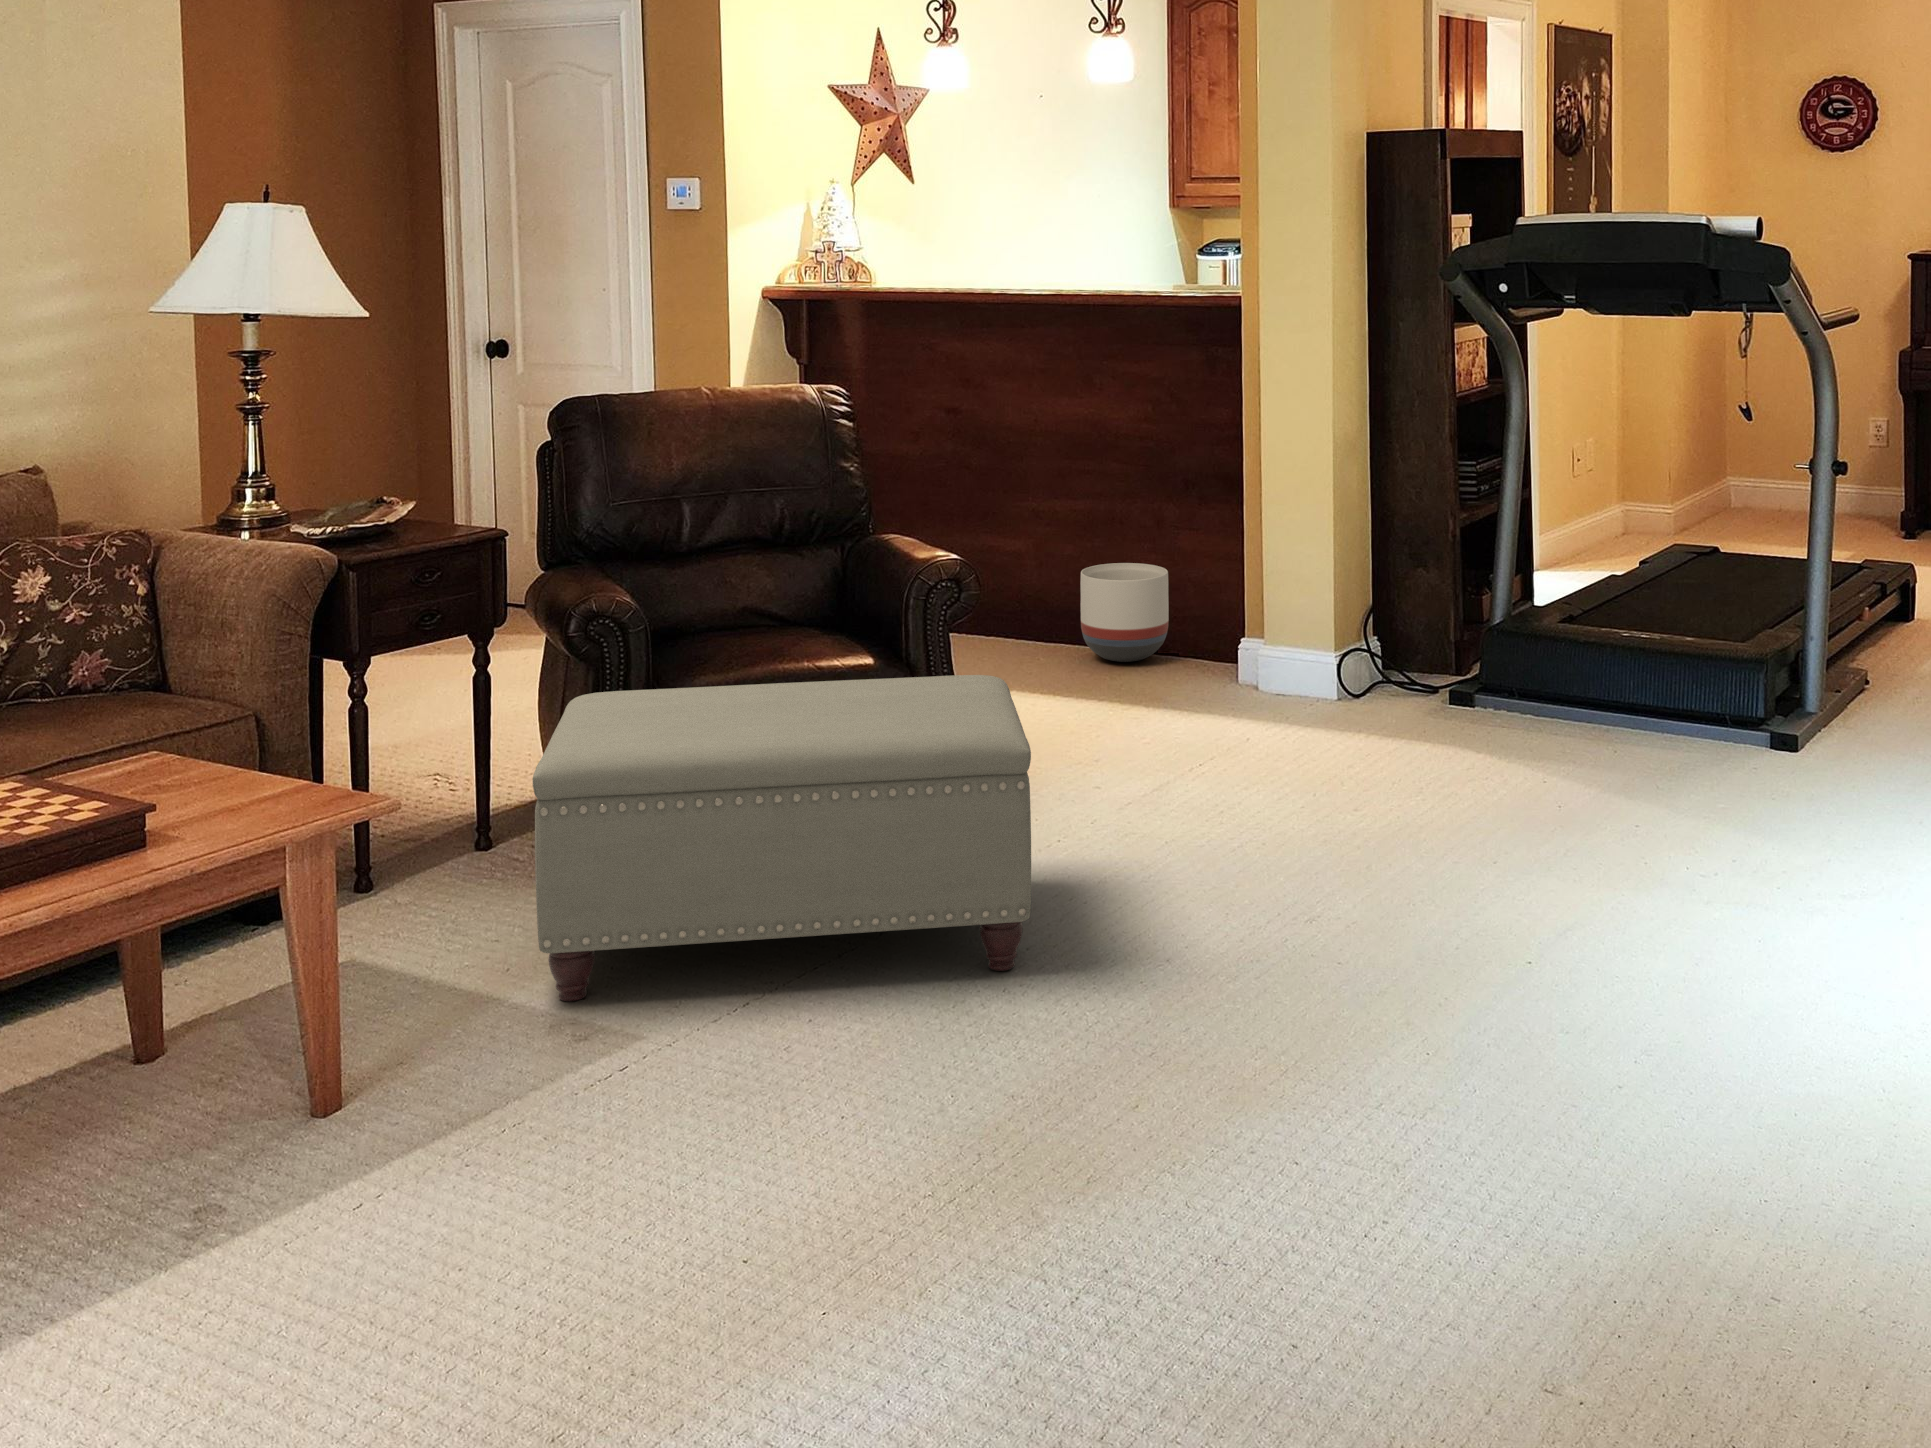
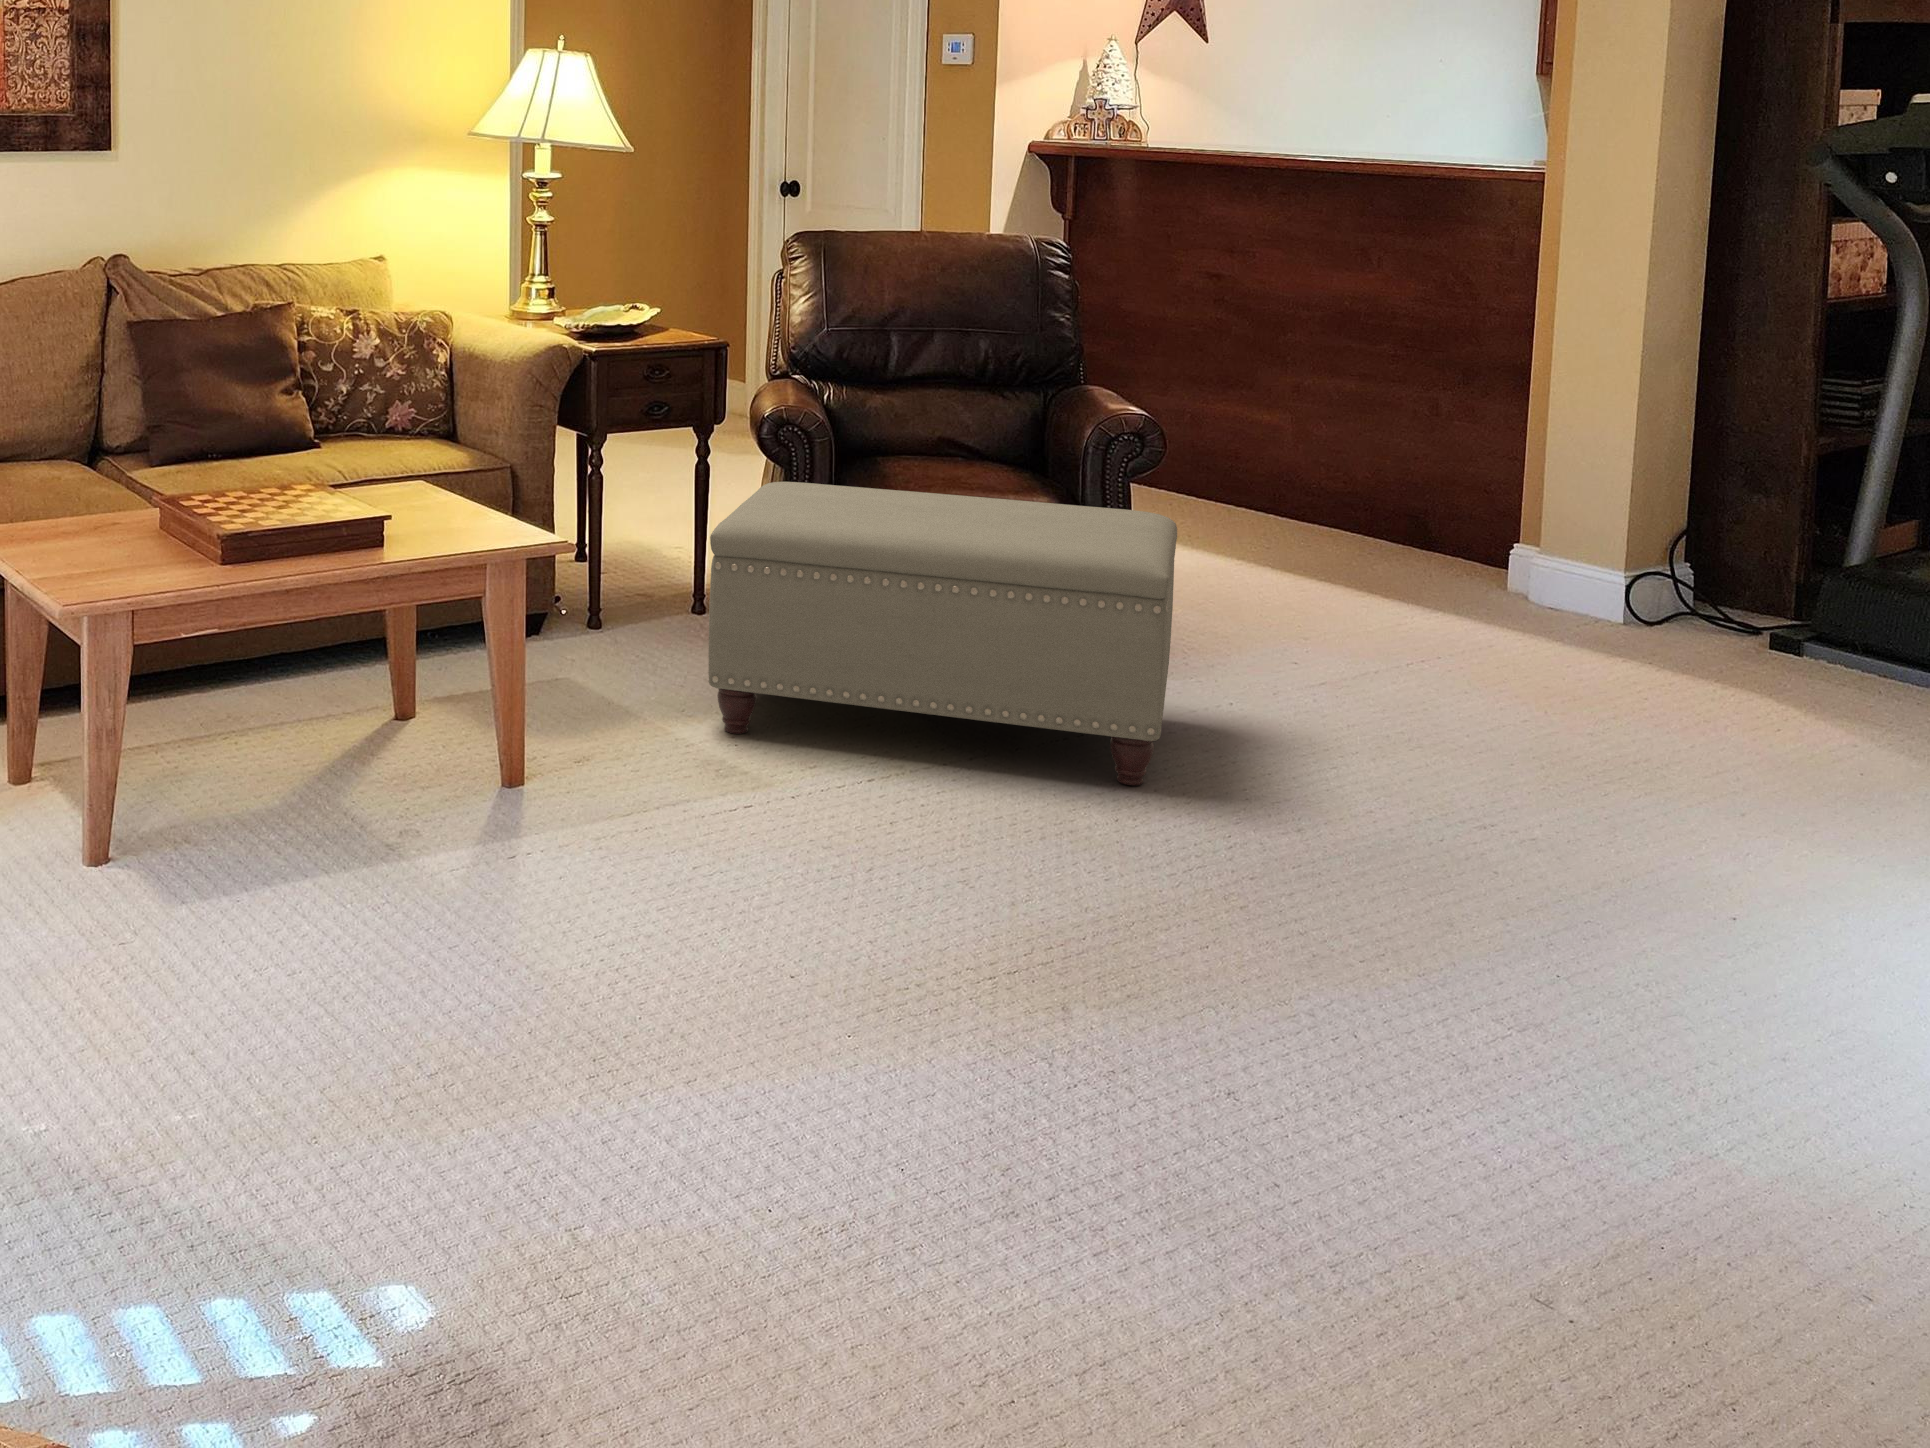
planter: present [1080,563,1169,662] -> none [1335,452,1441,556]

